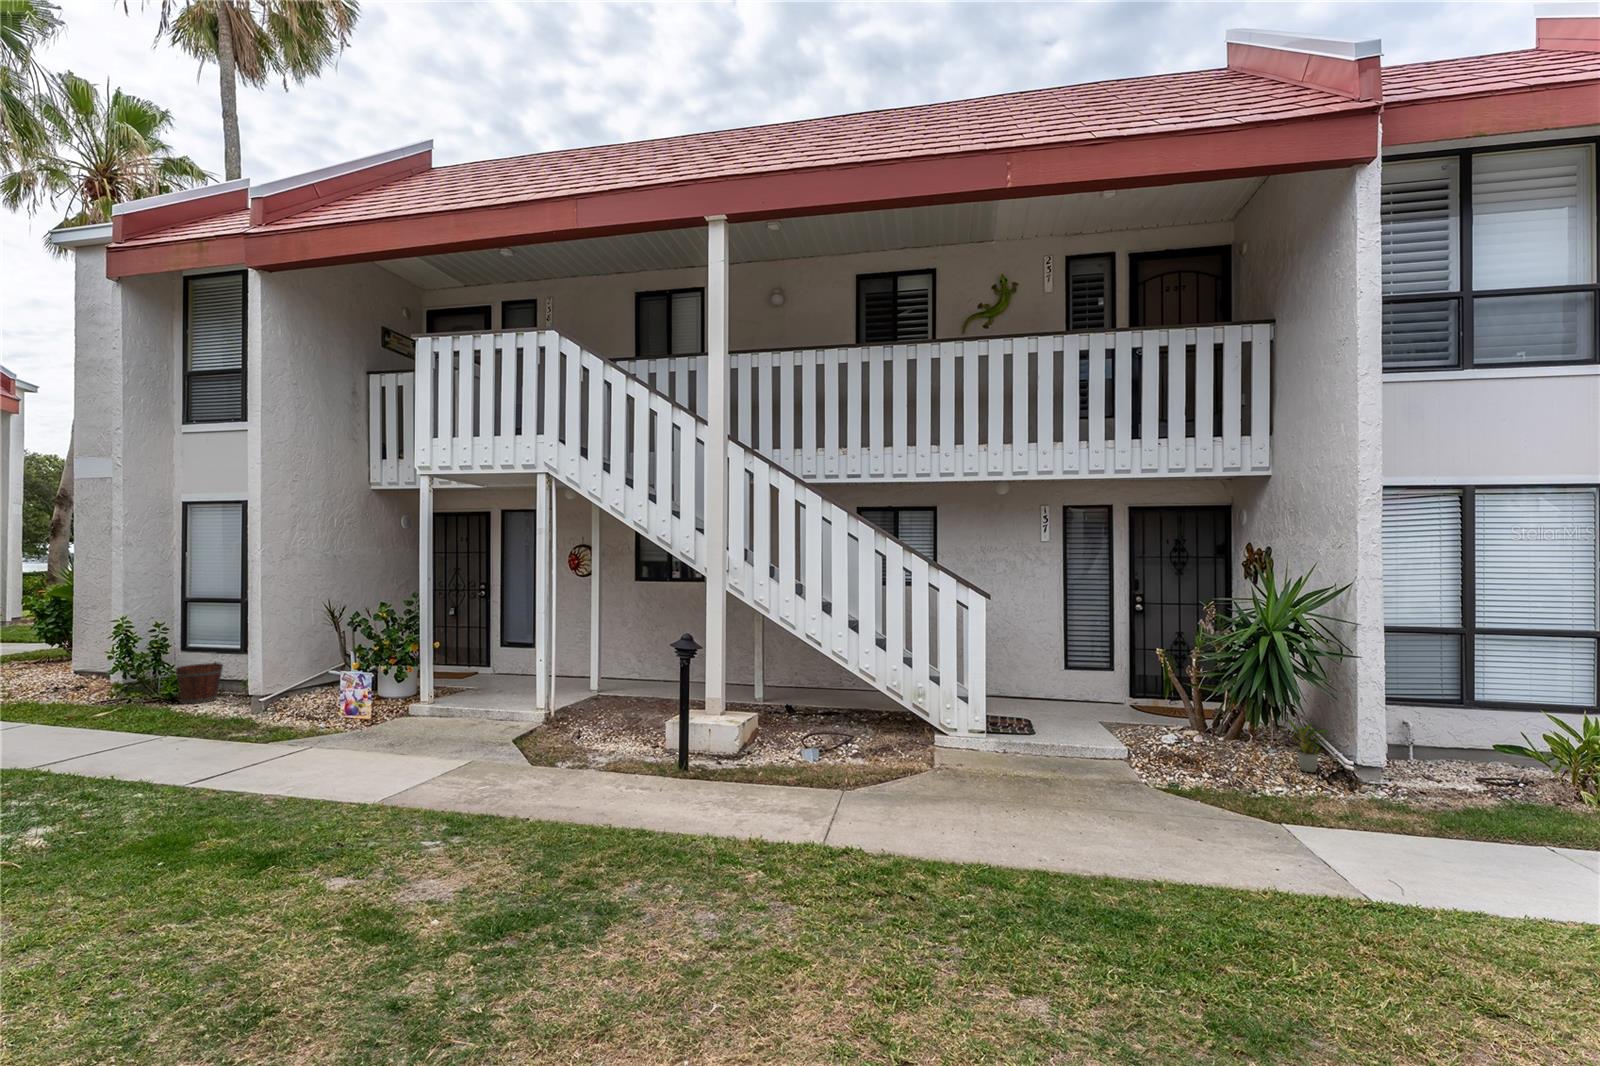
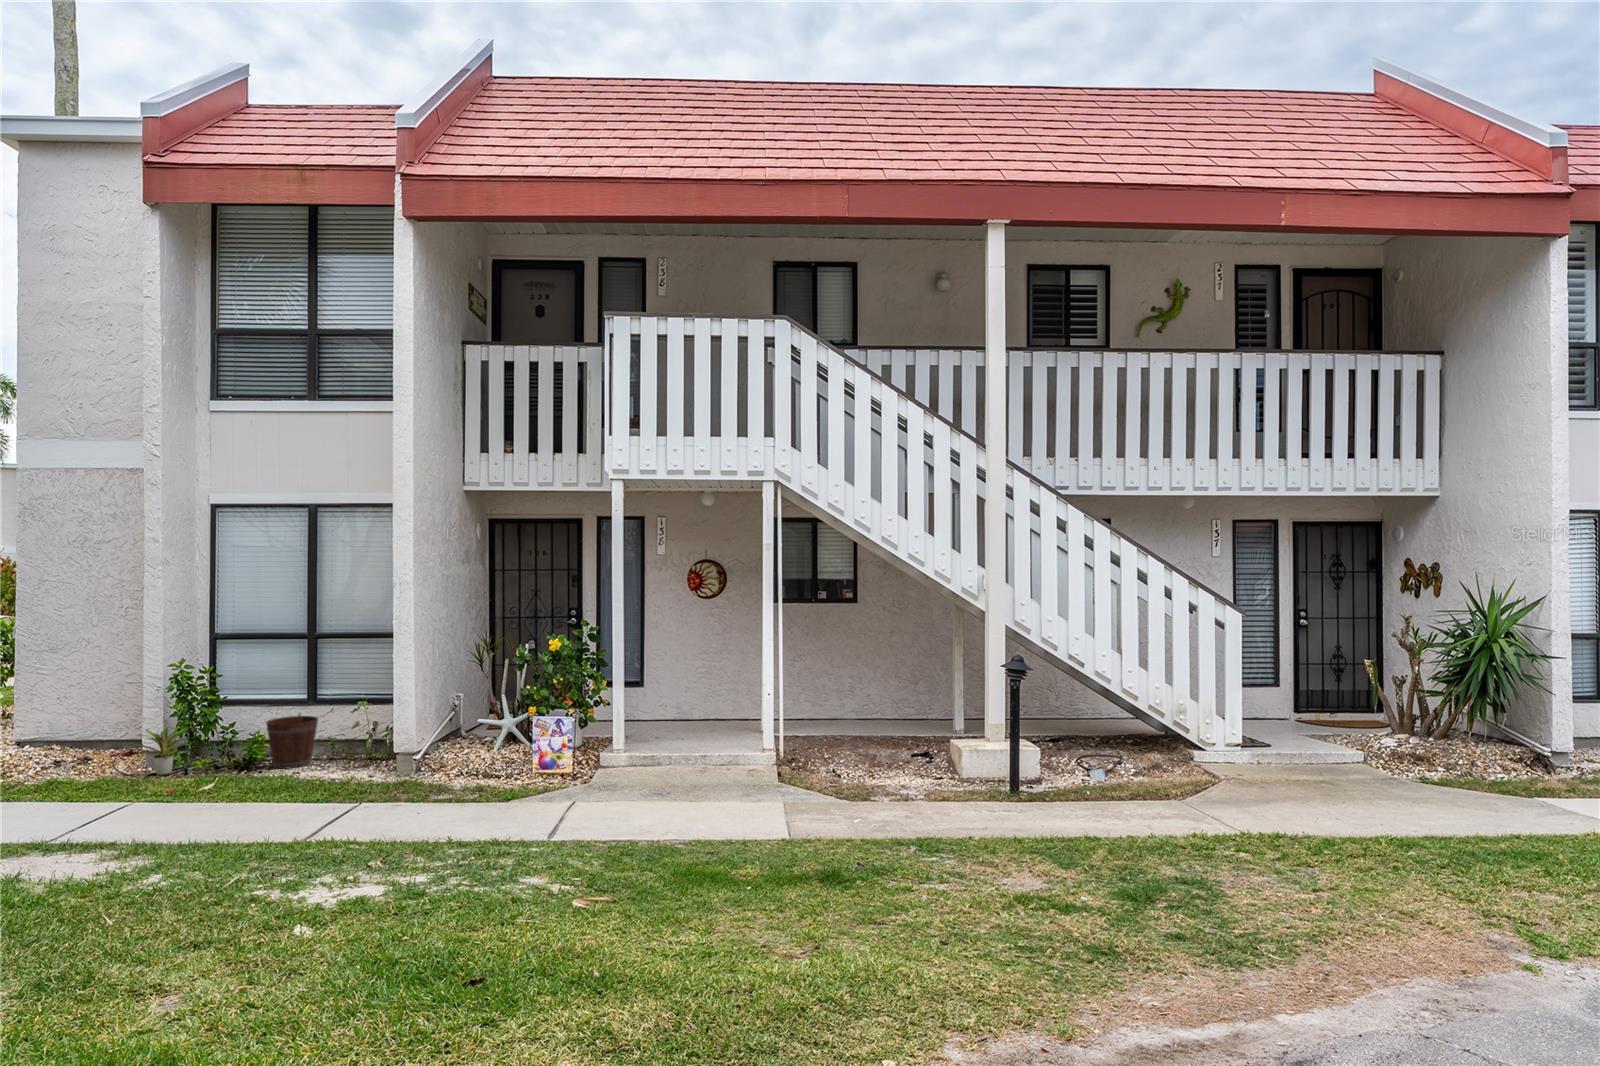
potted plant: present [1287,719,1327,772] -> present [129,728,189,775]

